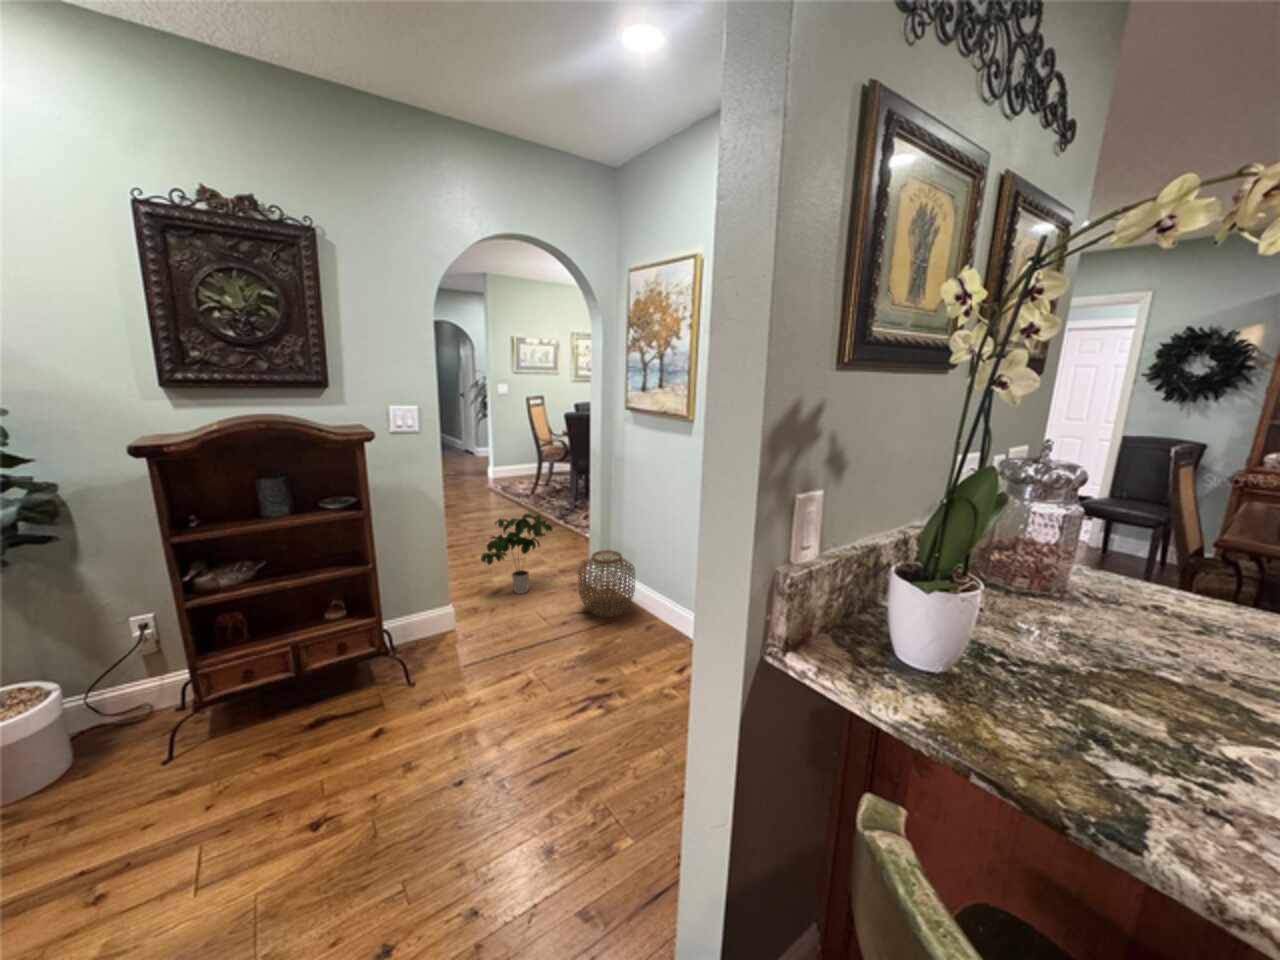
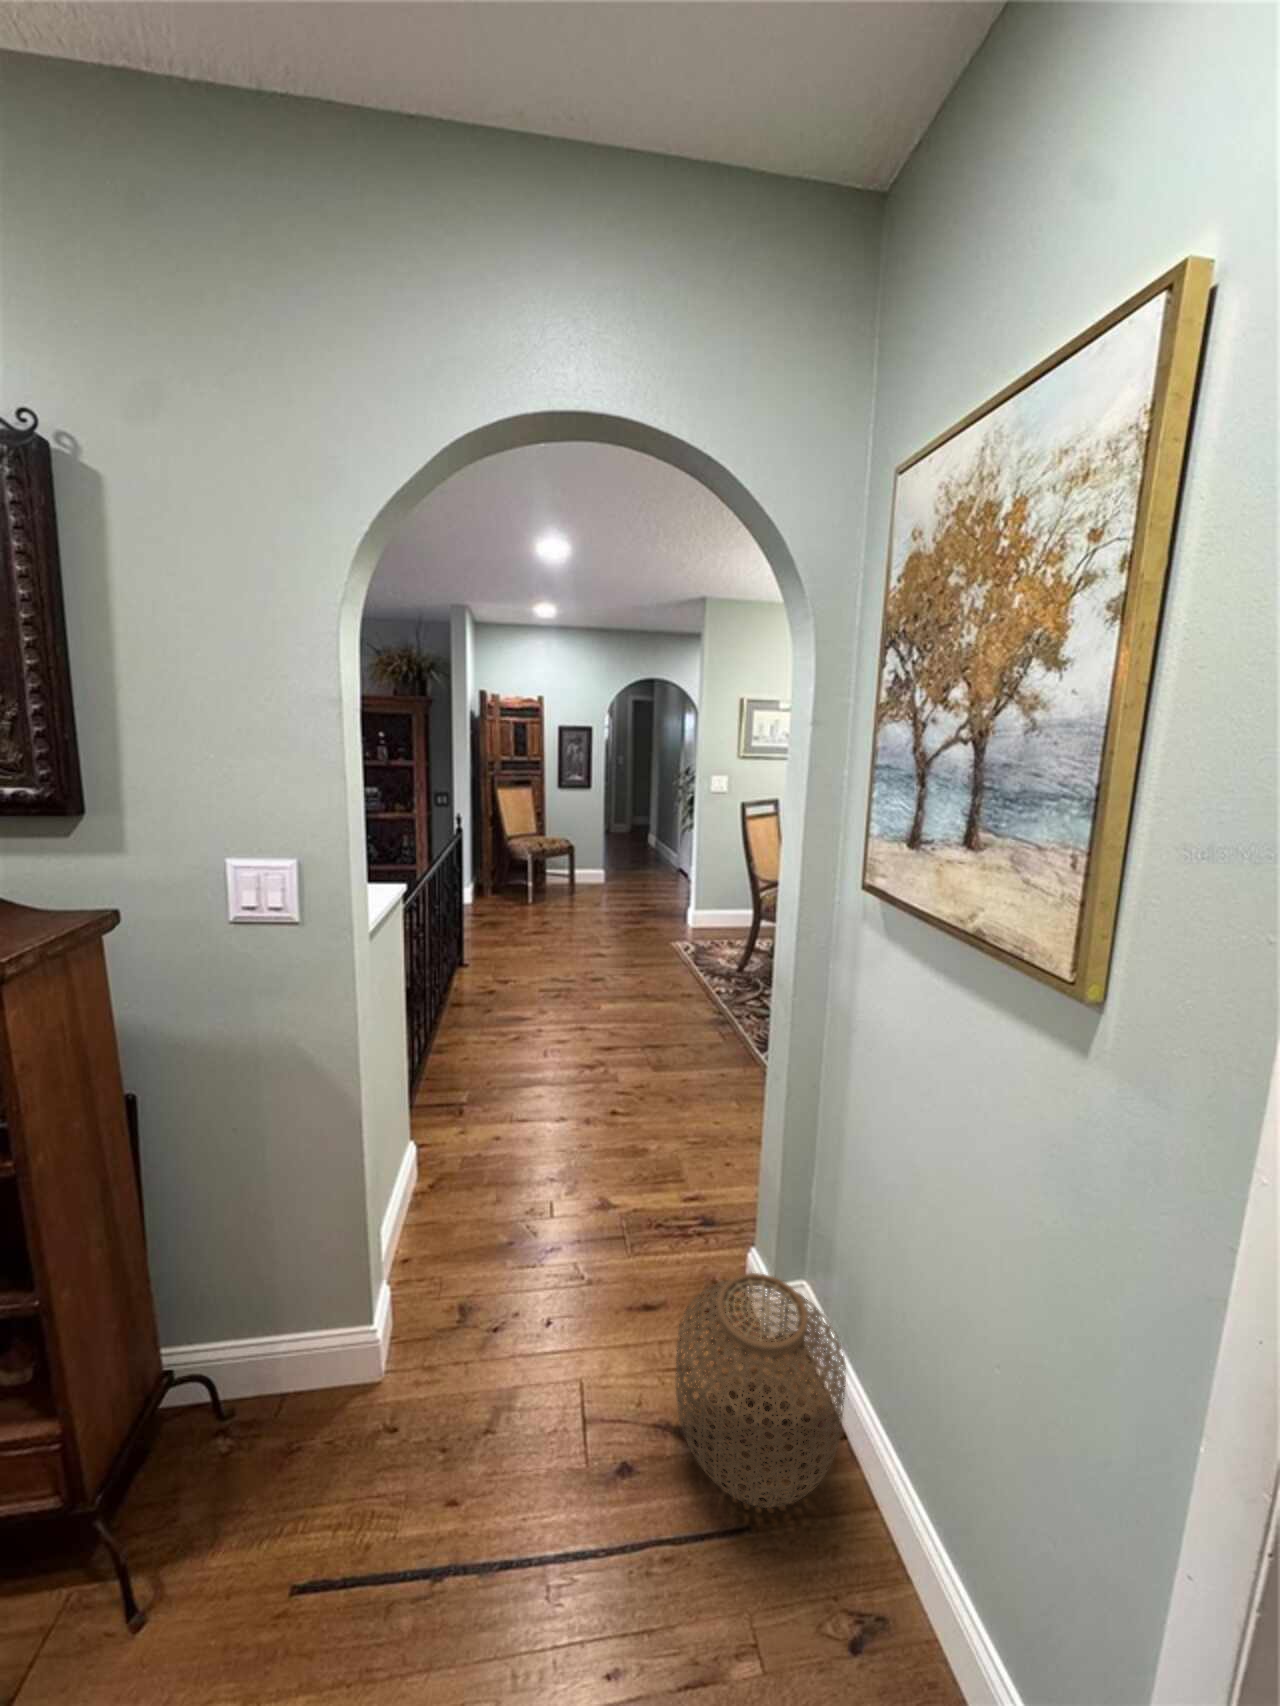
potted plant: present [481,514,552,594] -> none [498,1097,671,1282]

